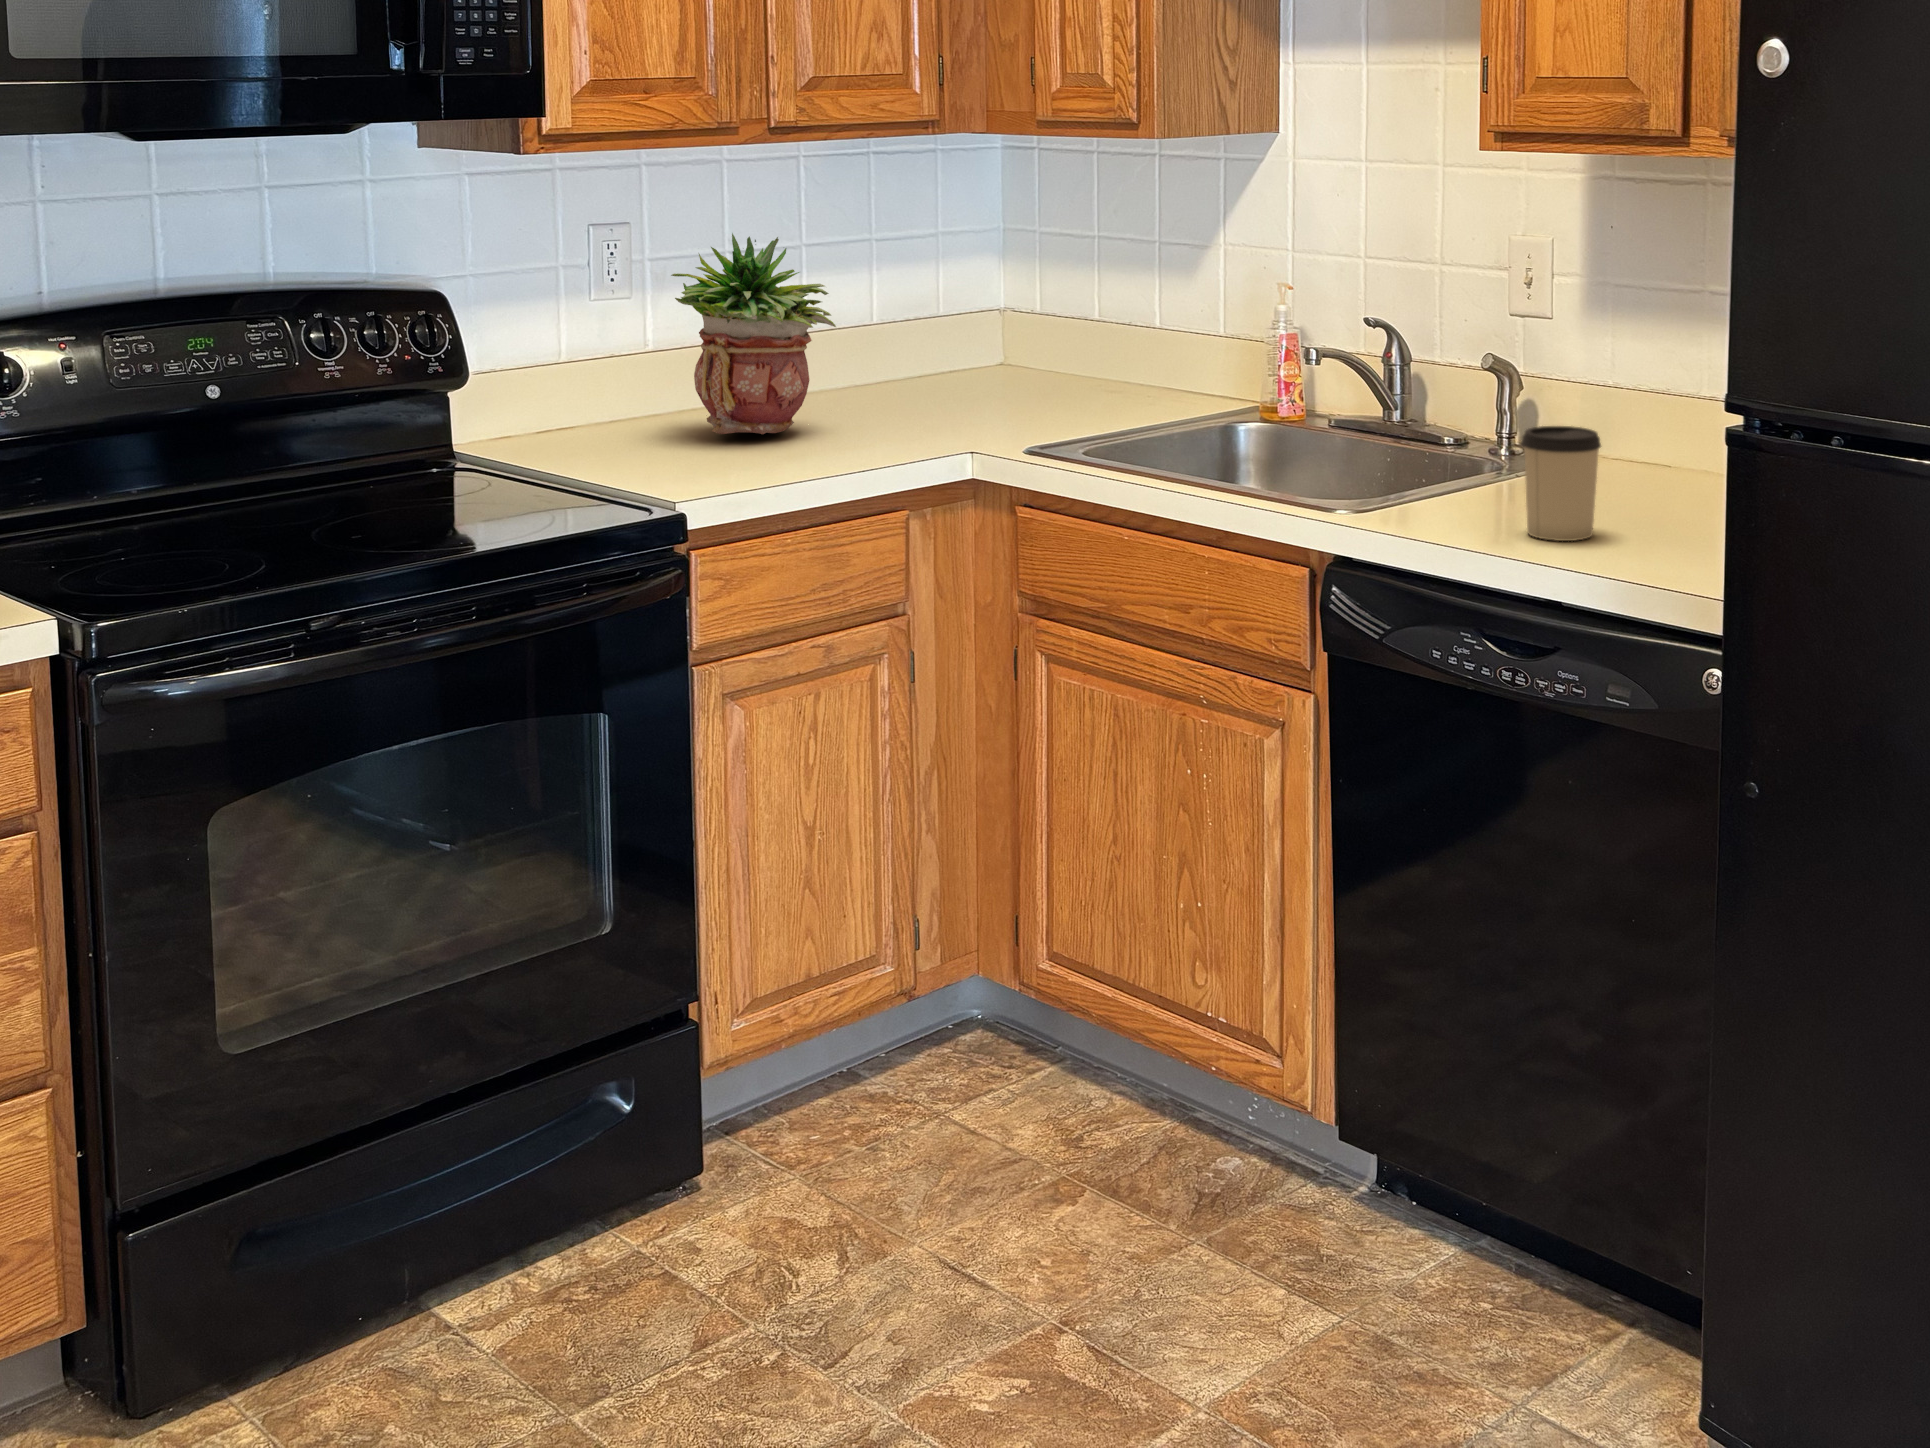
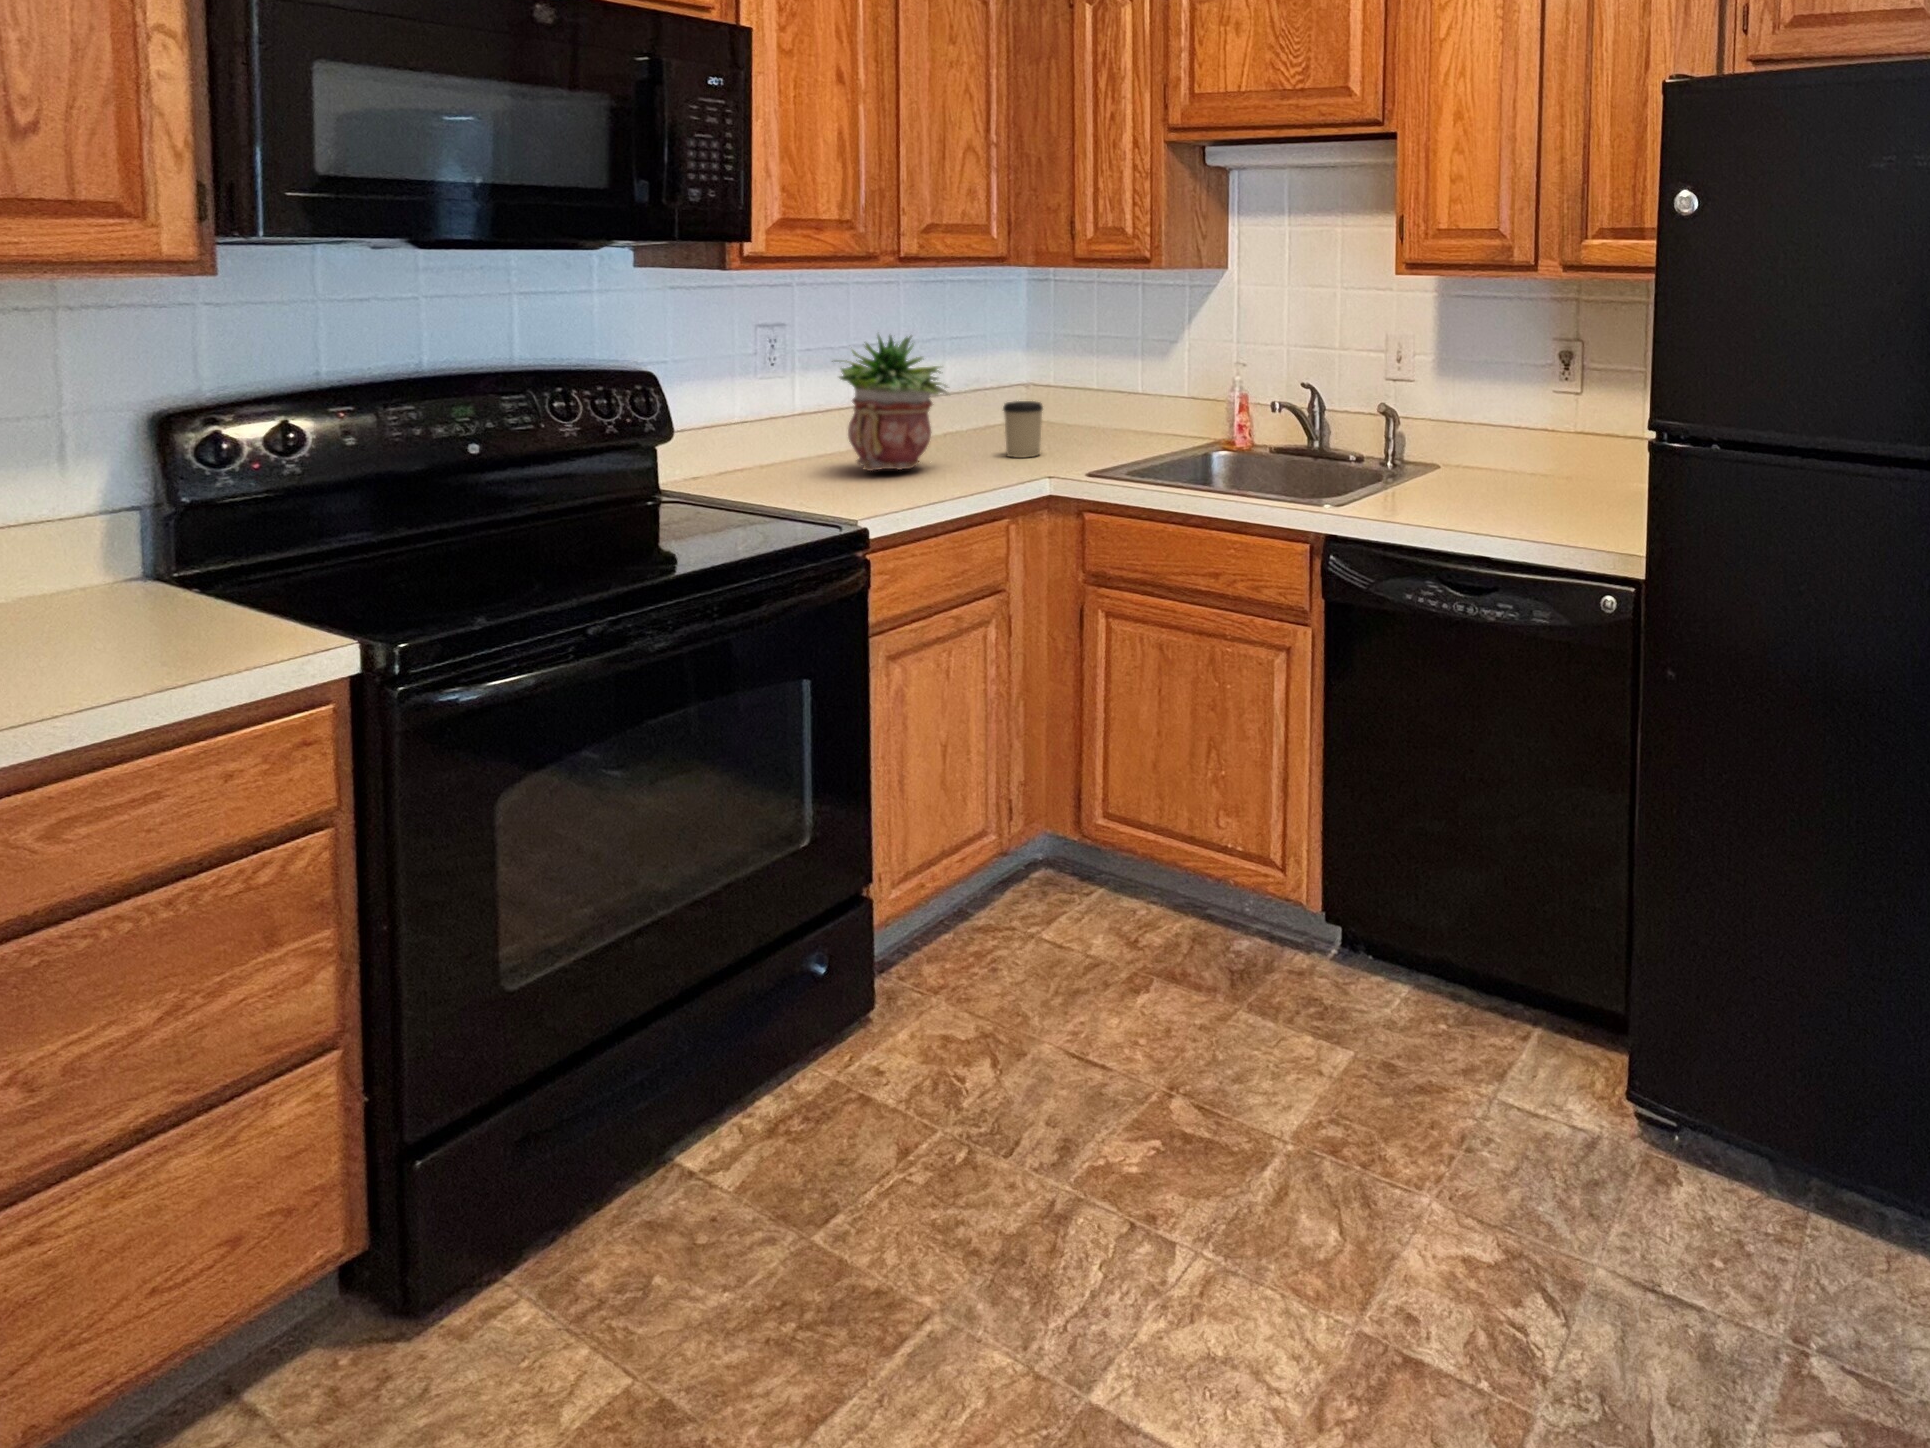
cup: present [1521,426,1601,541] -> present [1003,401,1043,458]

